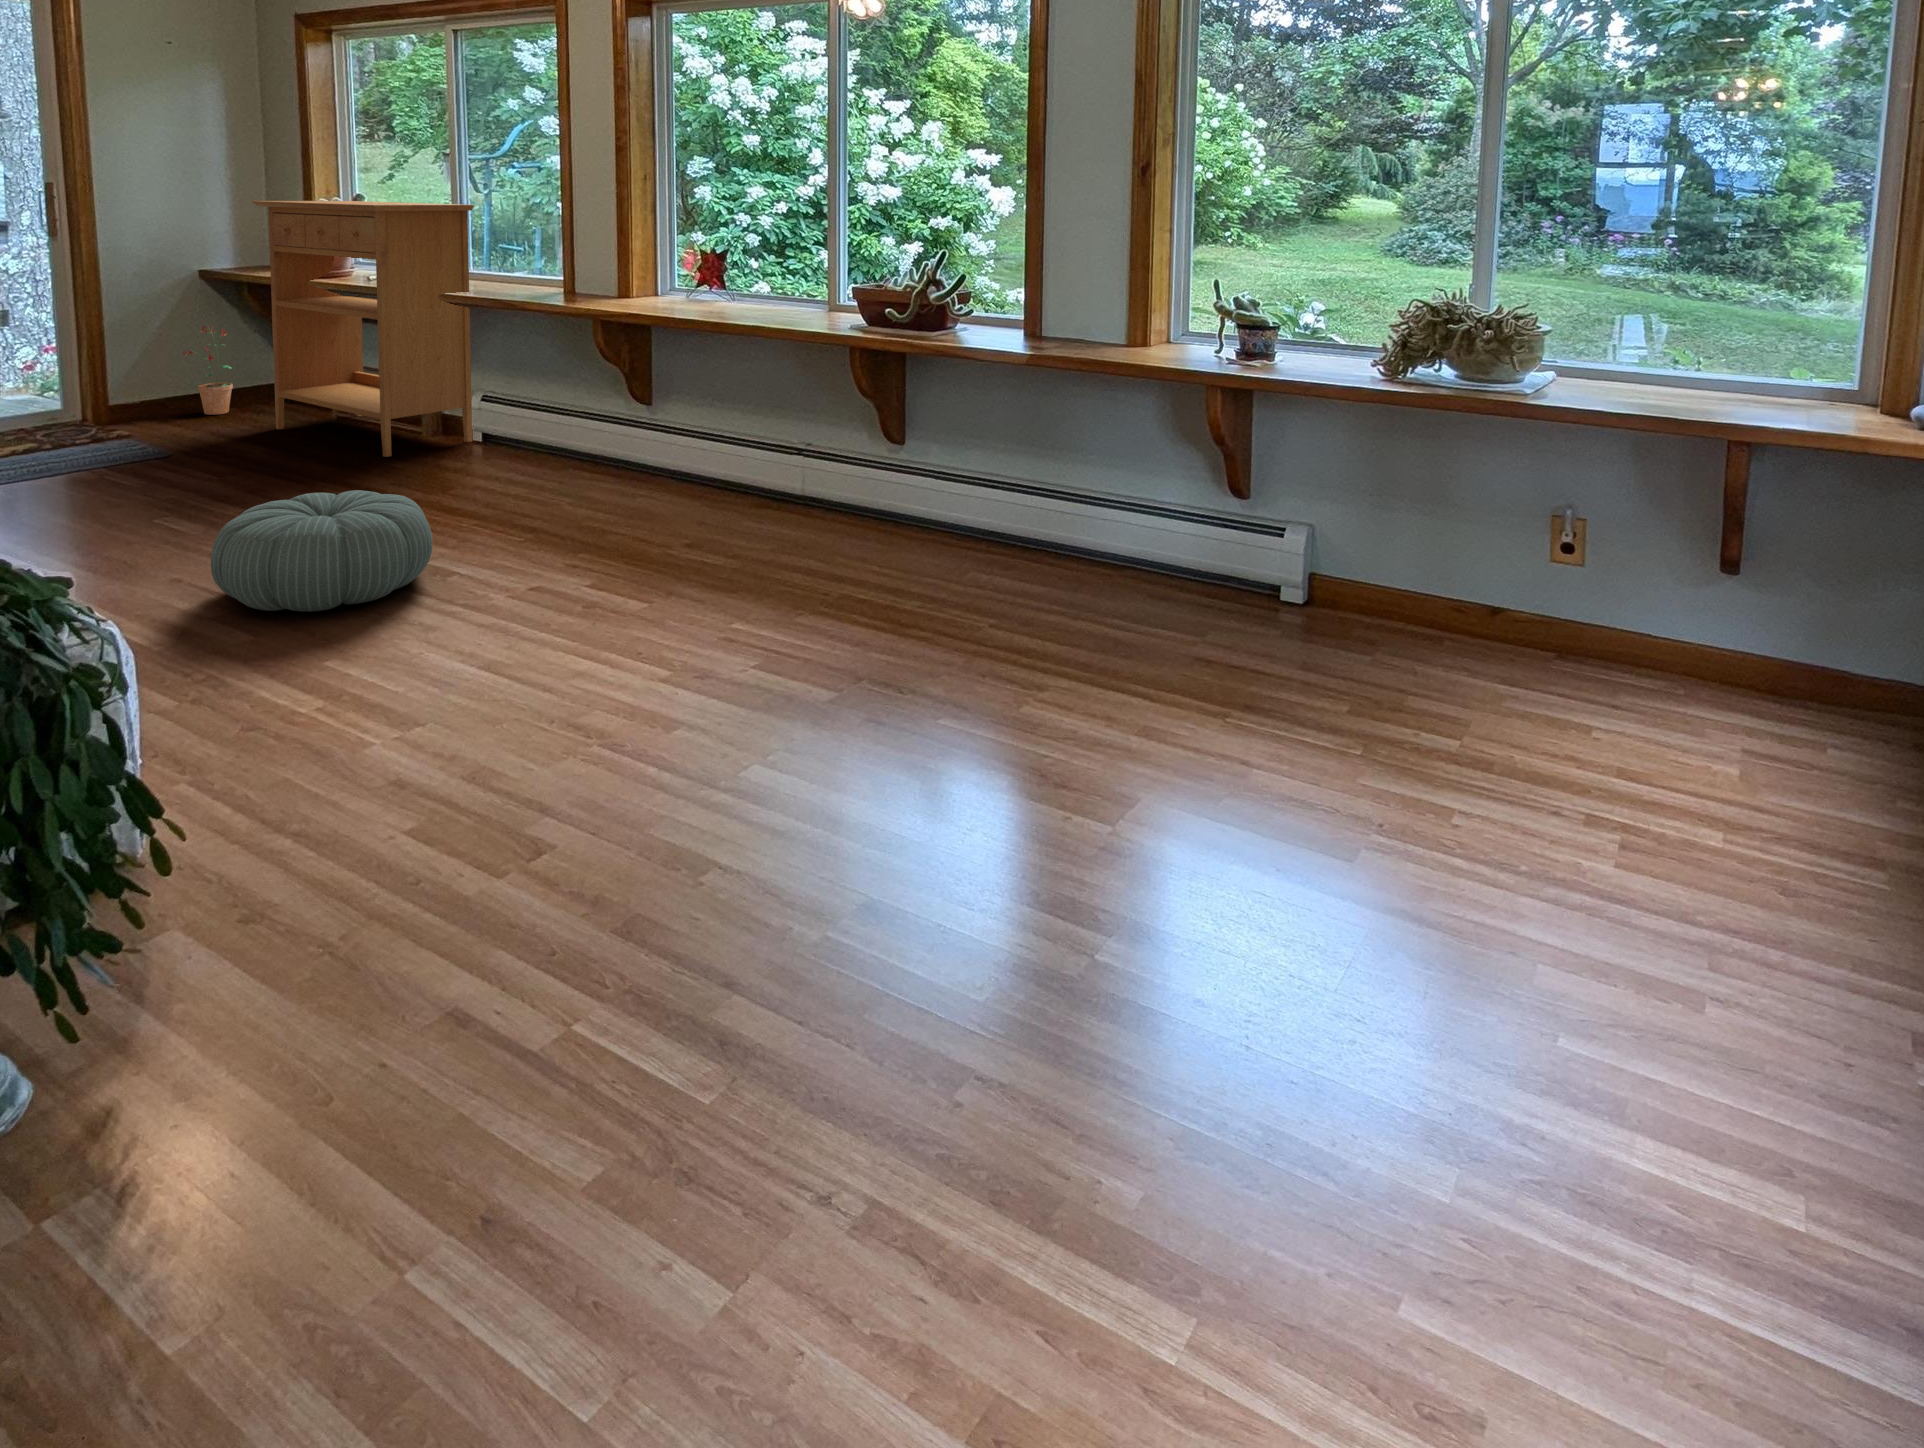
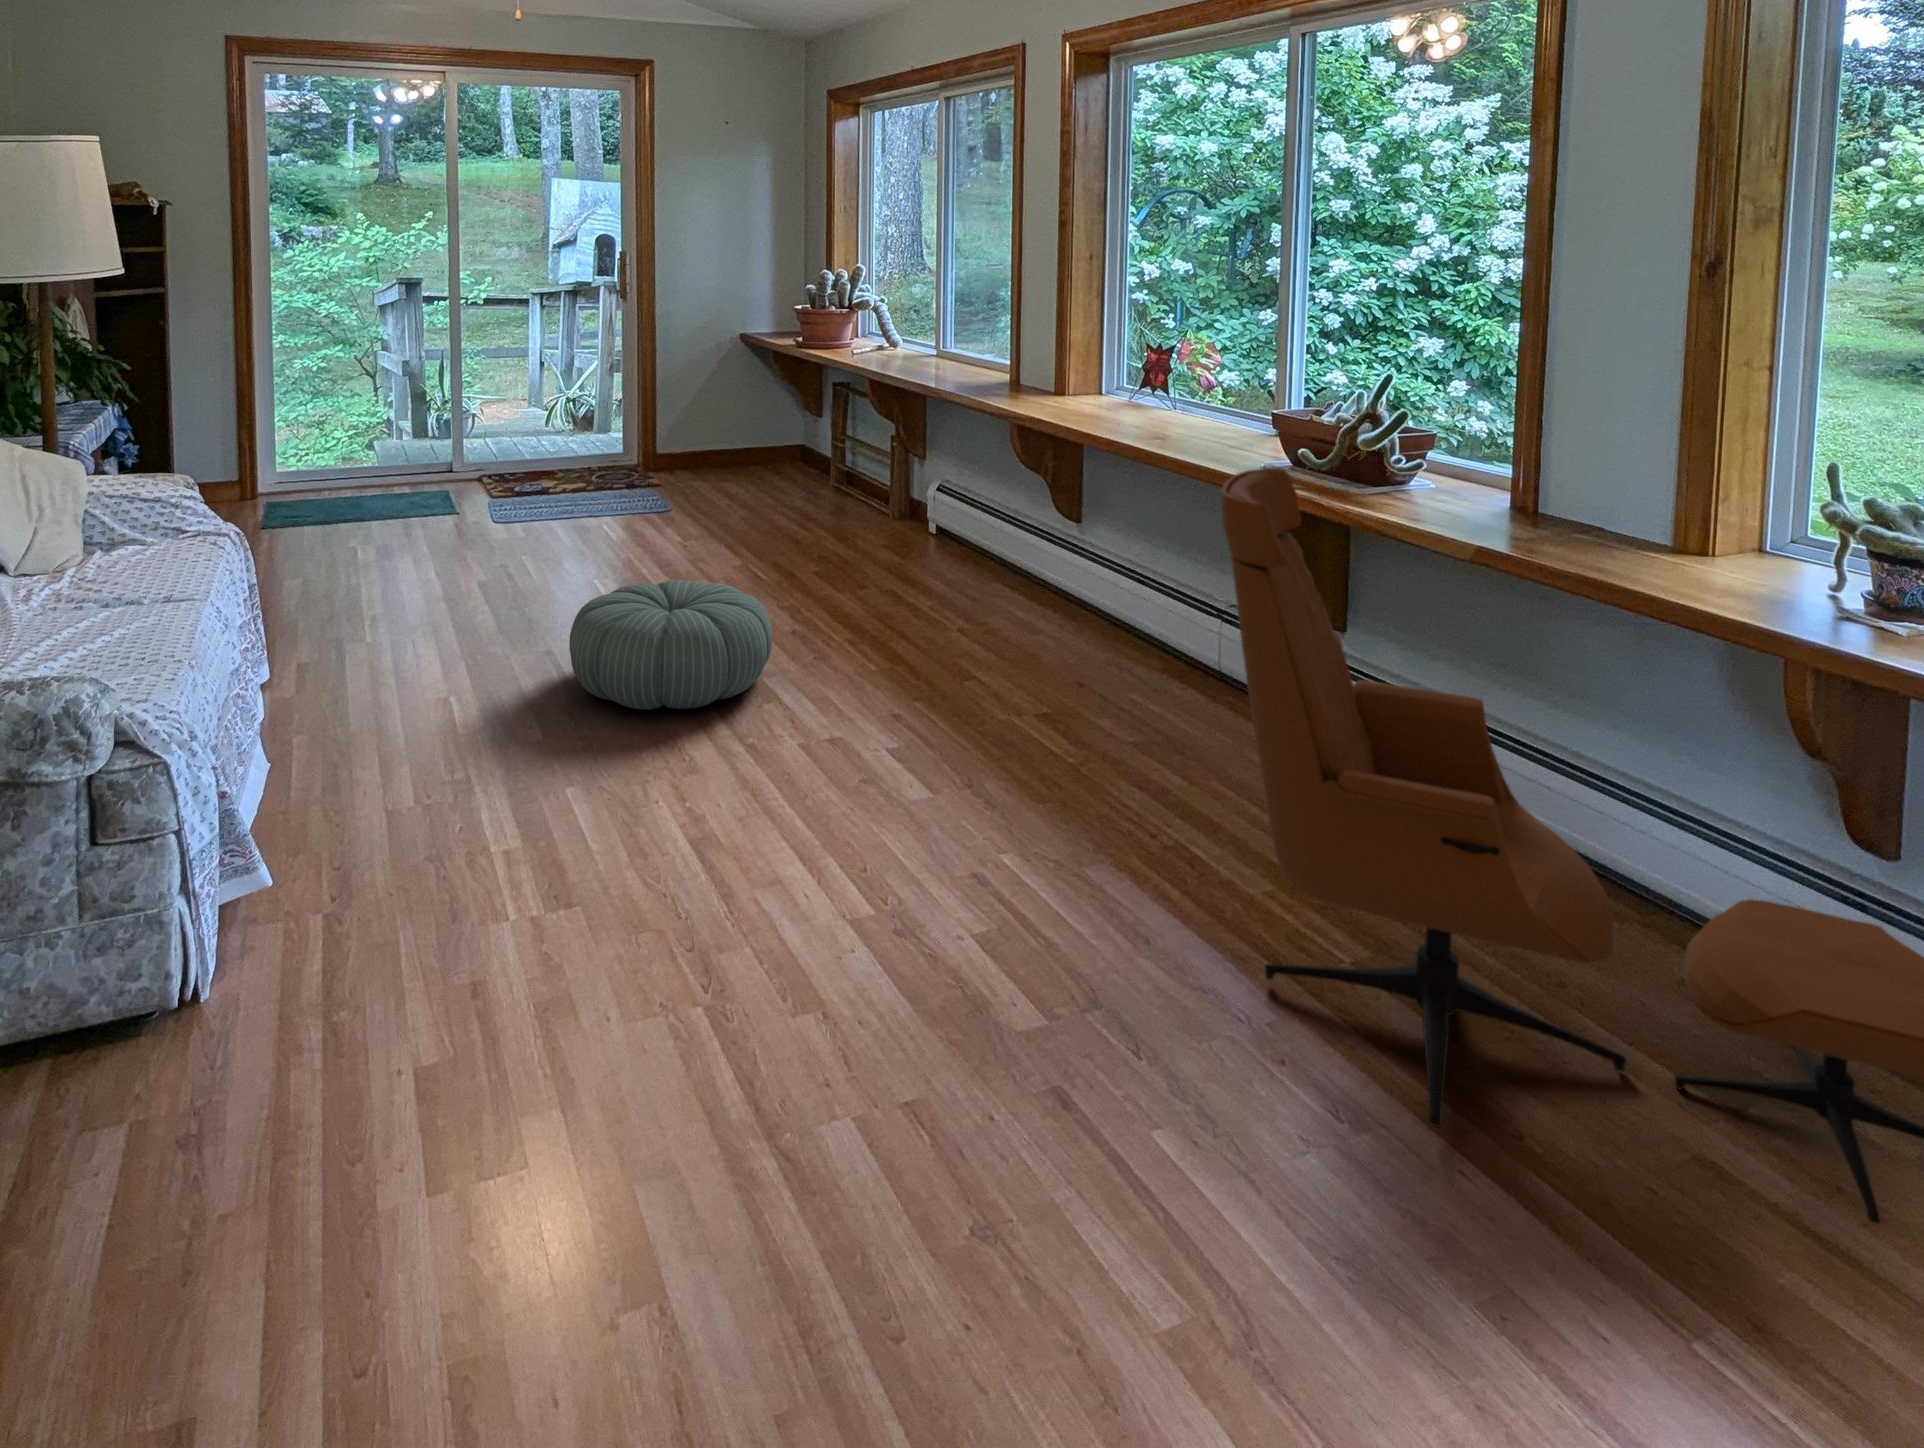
console table: present [251,201,474,457] -> none [764,274,935,537]
lounge chair: none [912,307,1320,685] -> present [1221,468,1924,1224]
potted plant: present [183,325,233,415] -> none [720,385,759,469]

